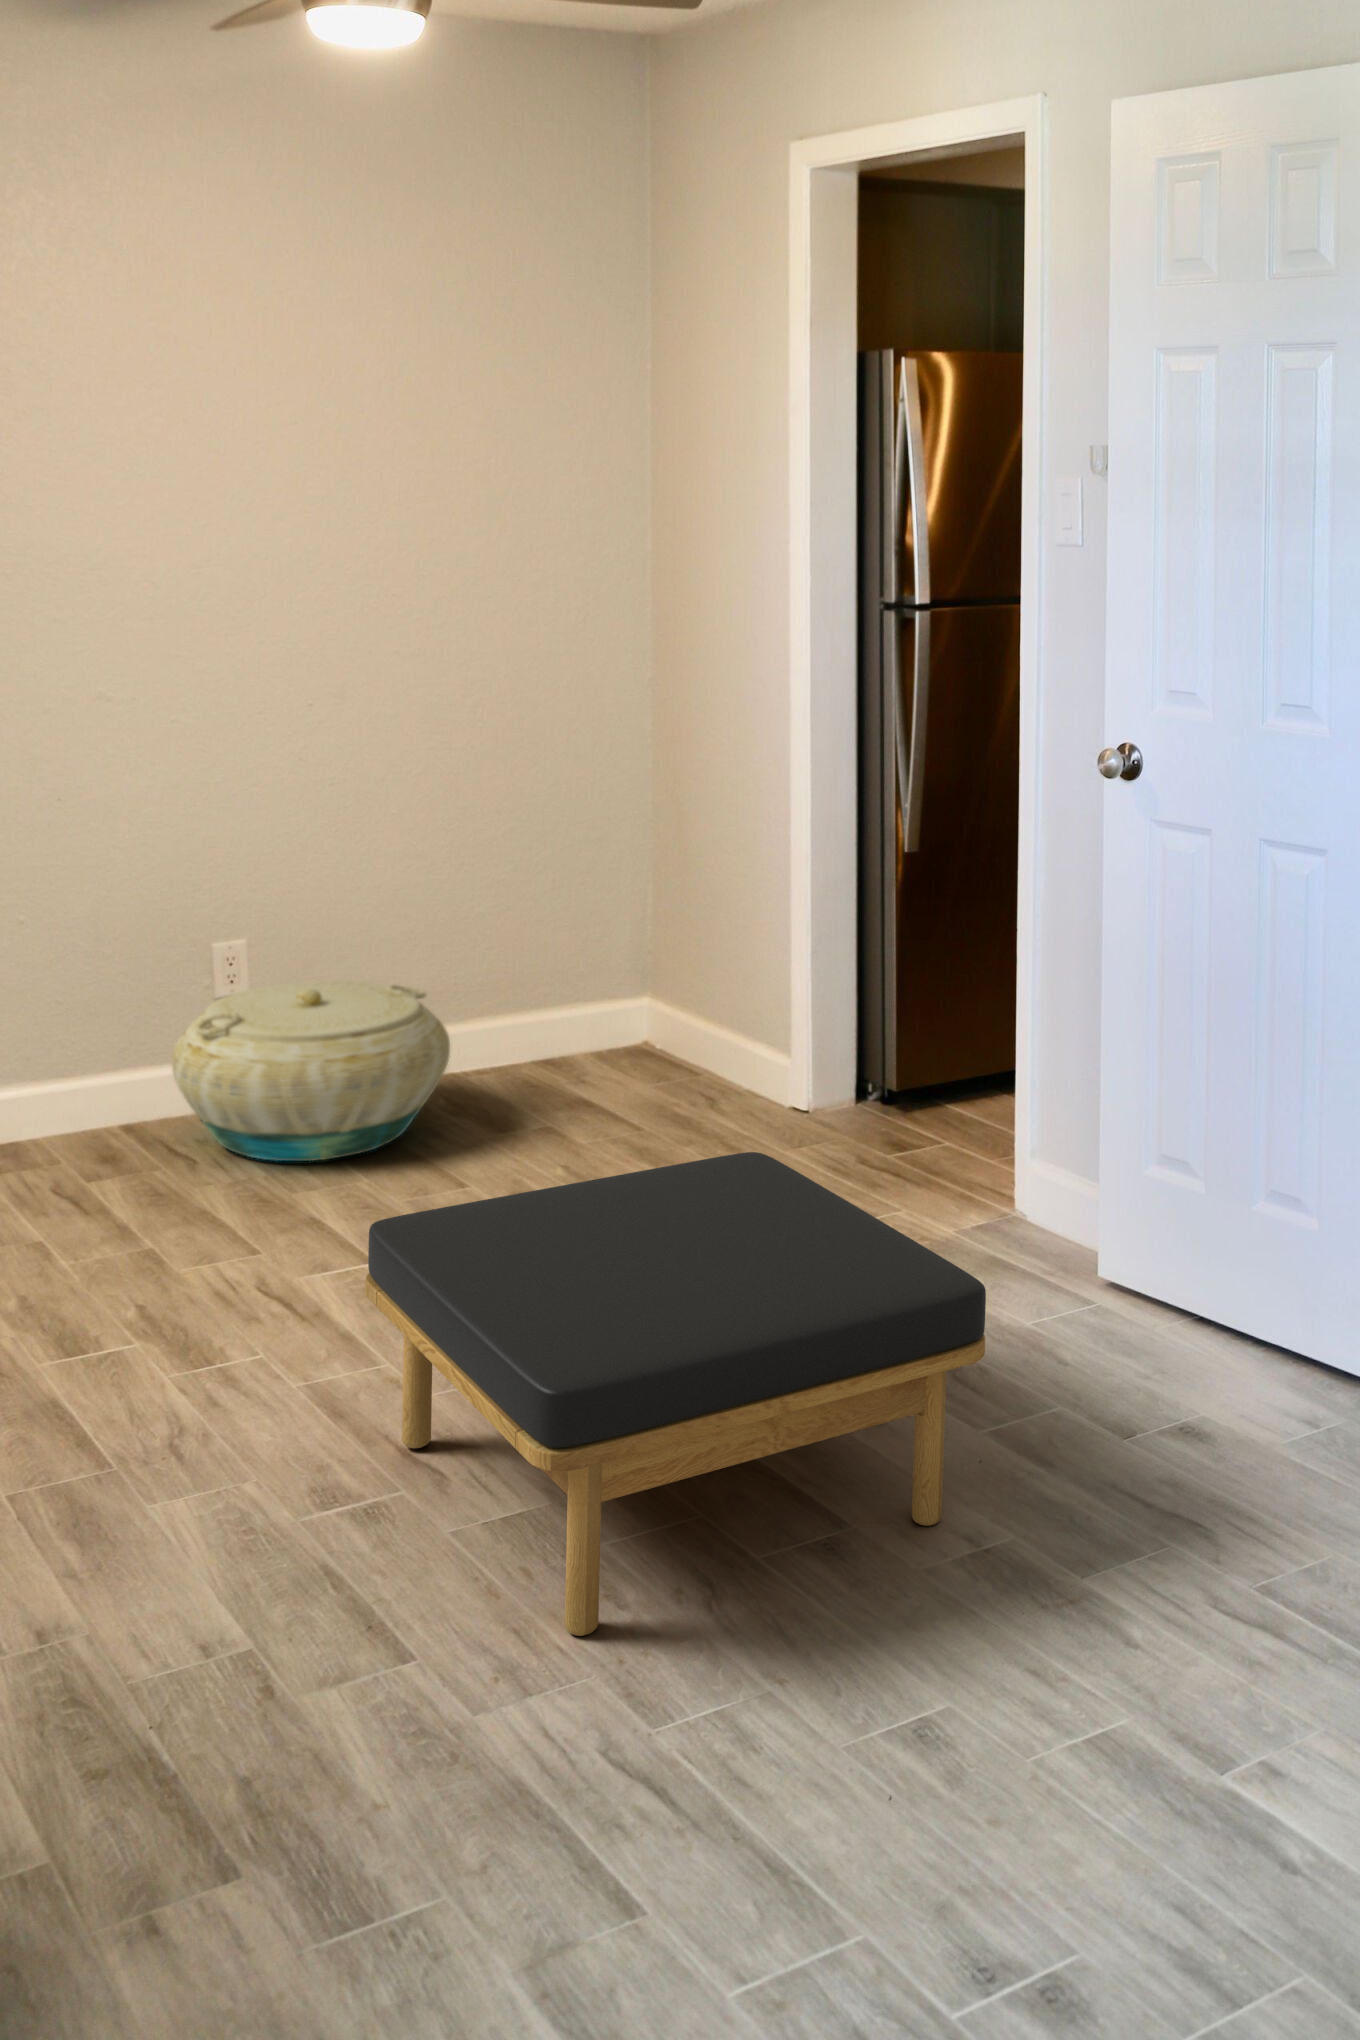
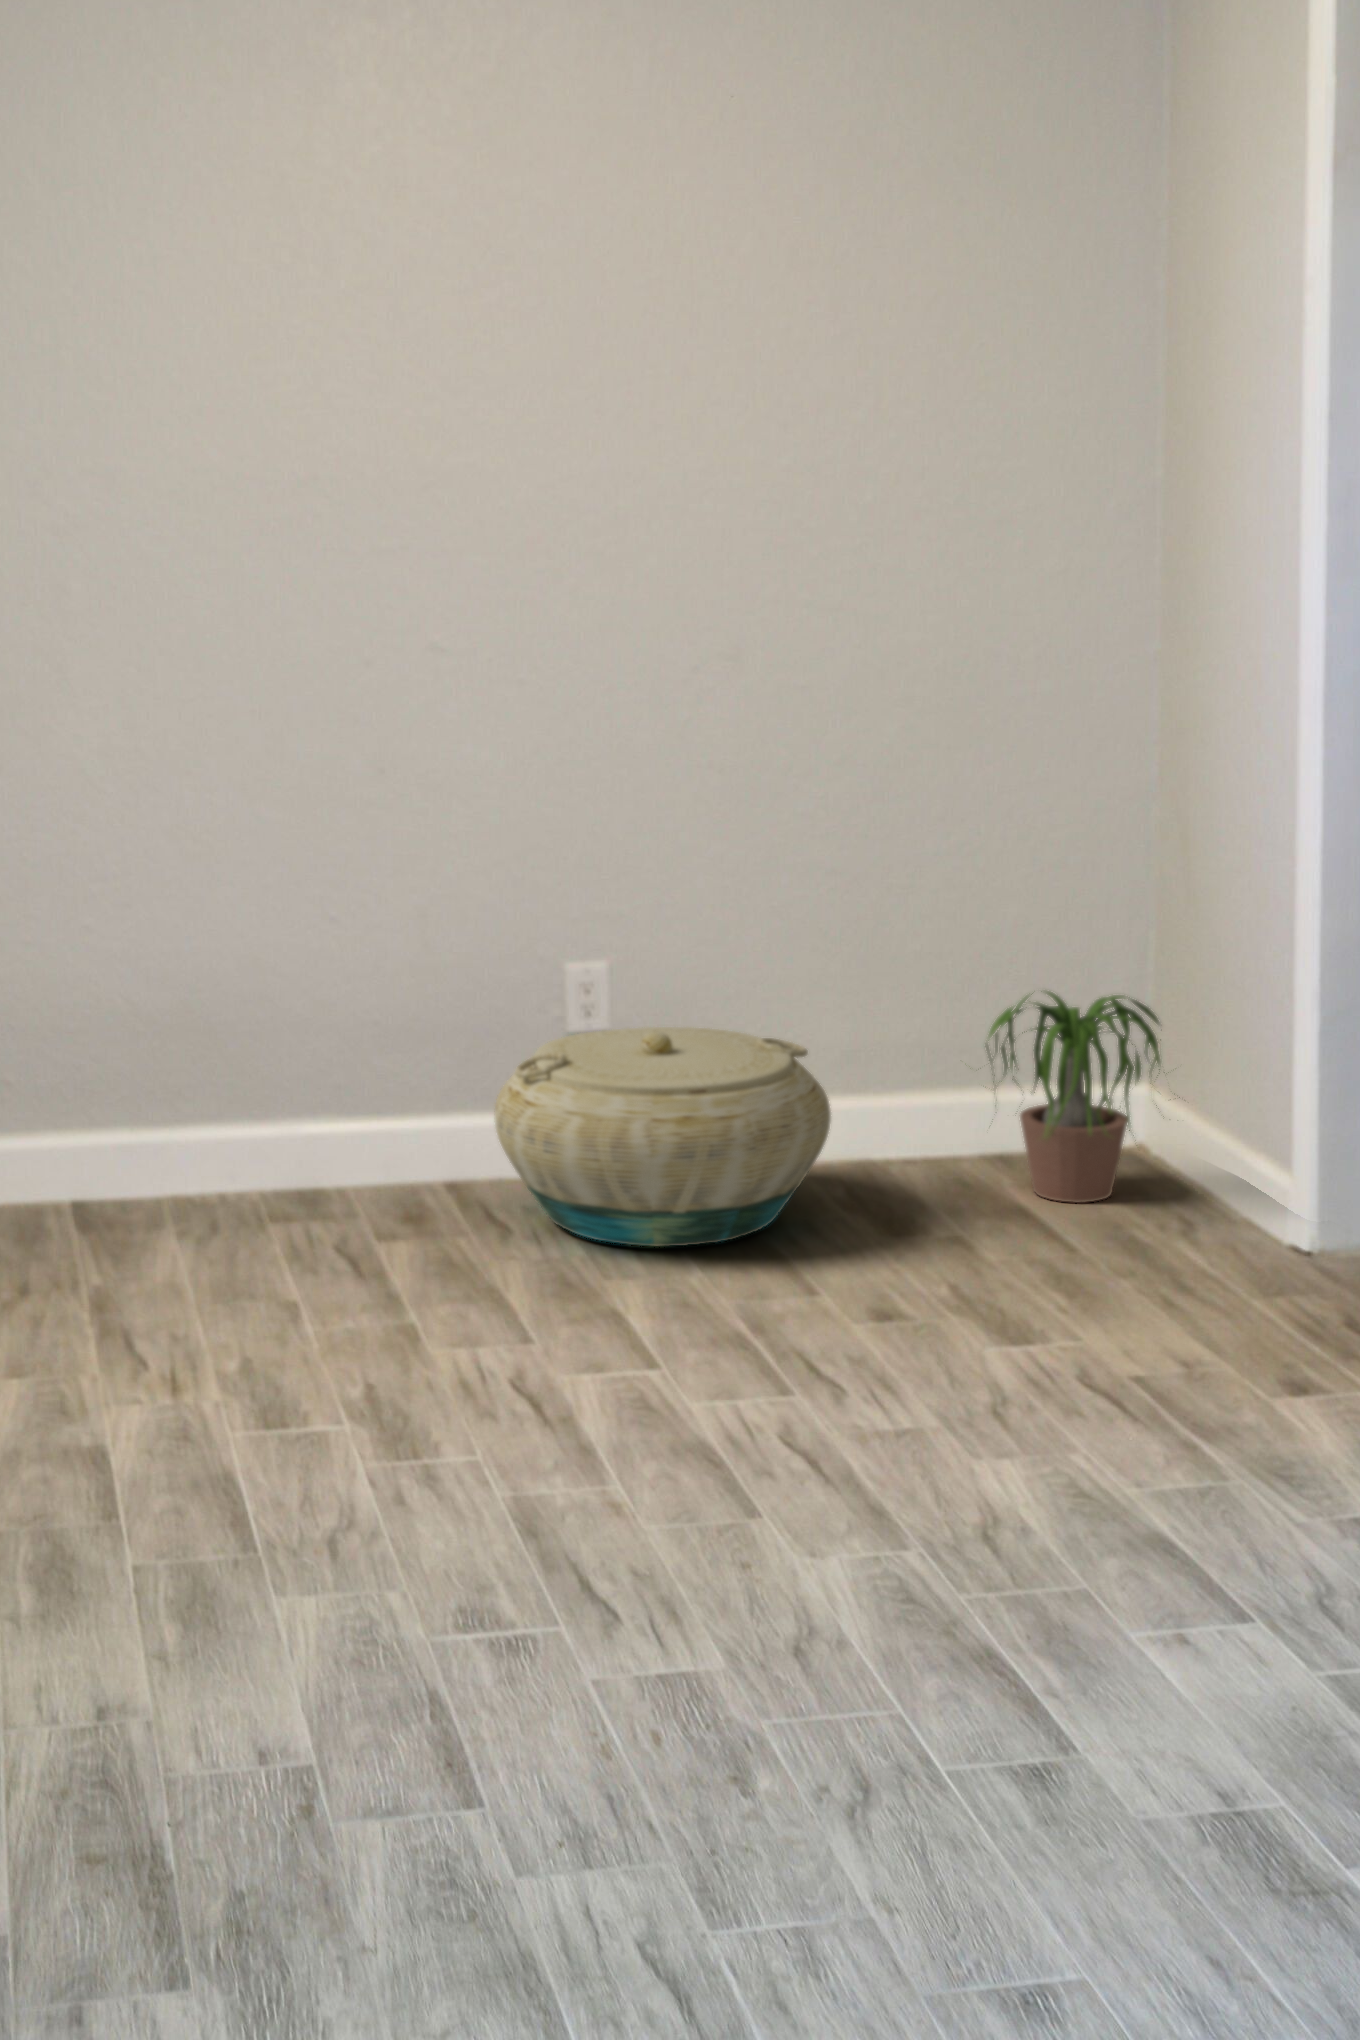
potted plant: none [527,932,703,1089] -> present [989,992,1180,1203]
ottoman: present [365,1152,986,1636] -> none [535,1266,1269,1819]

